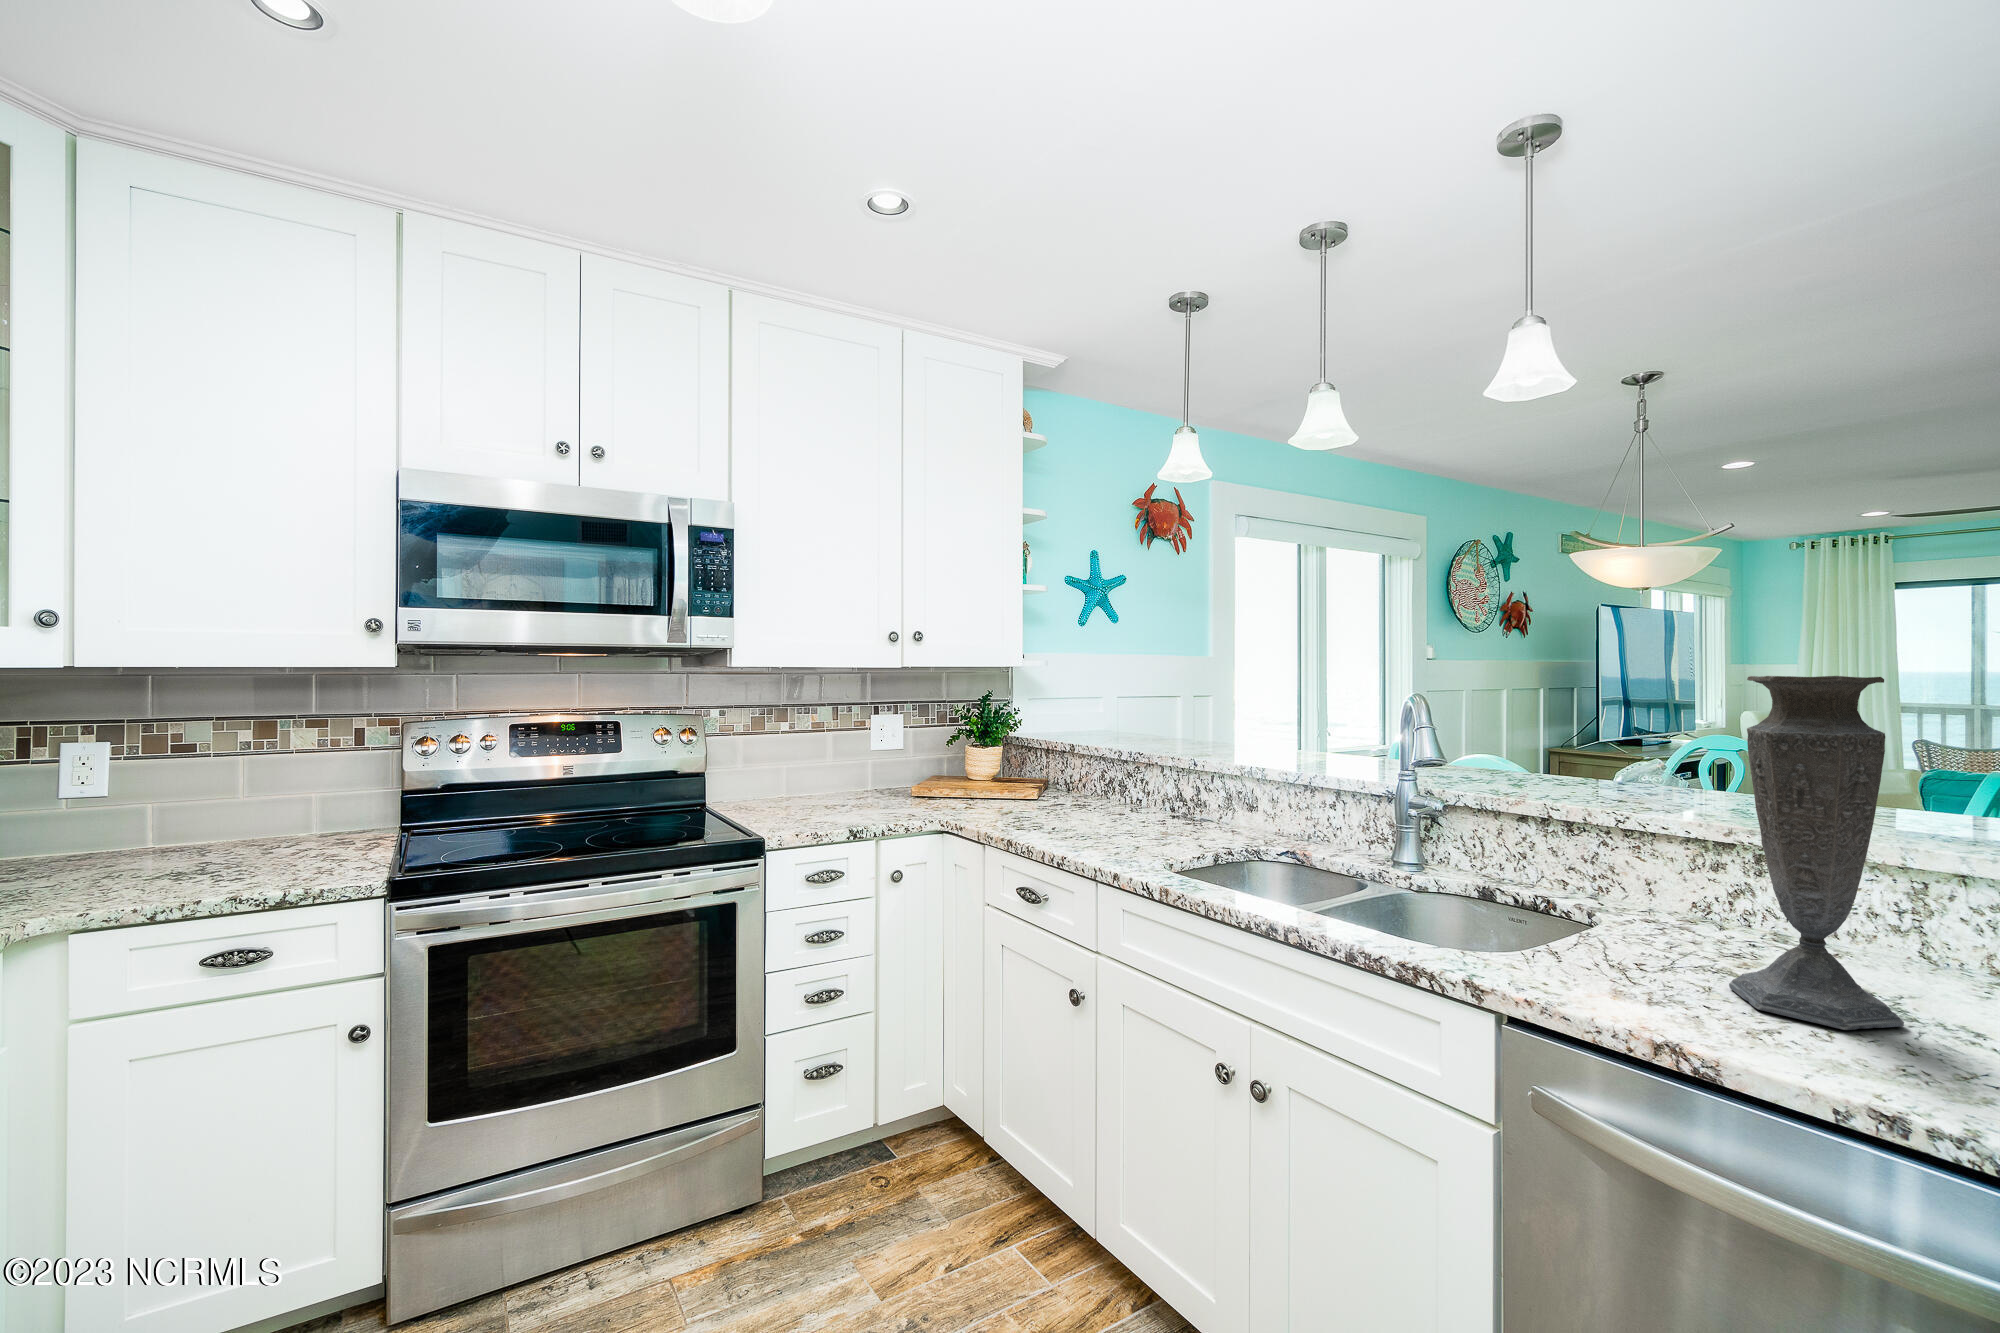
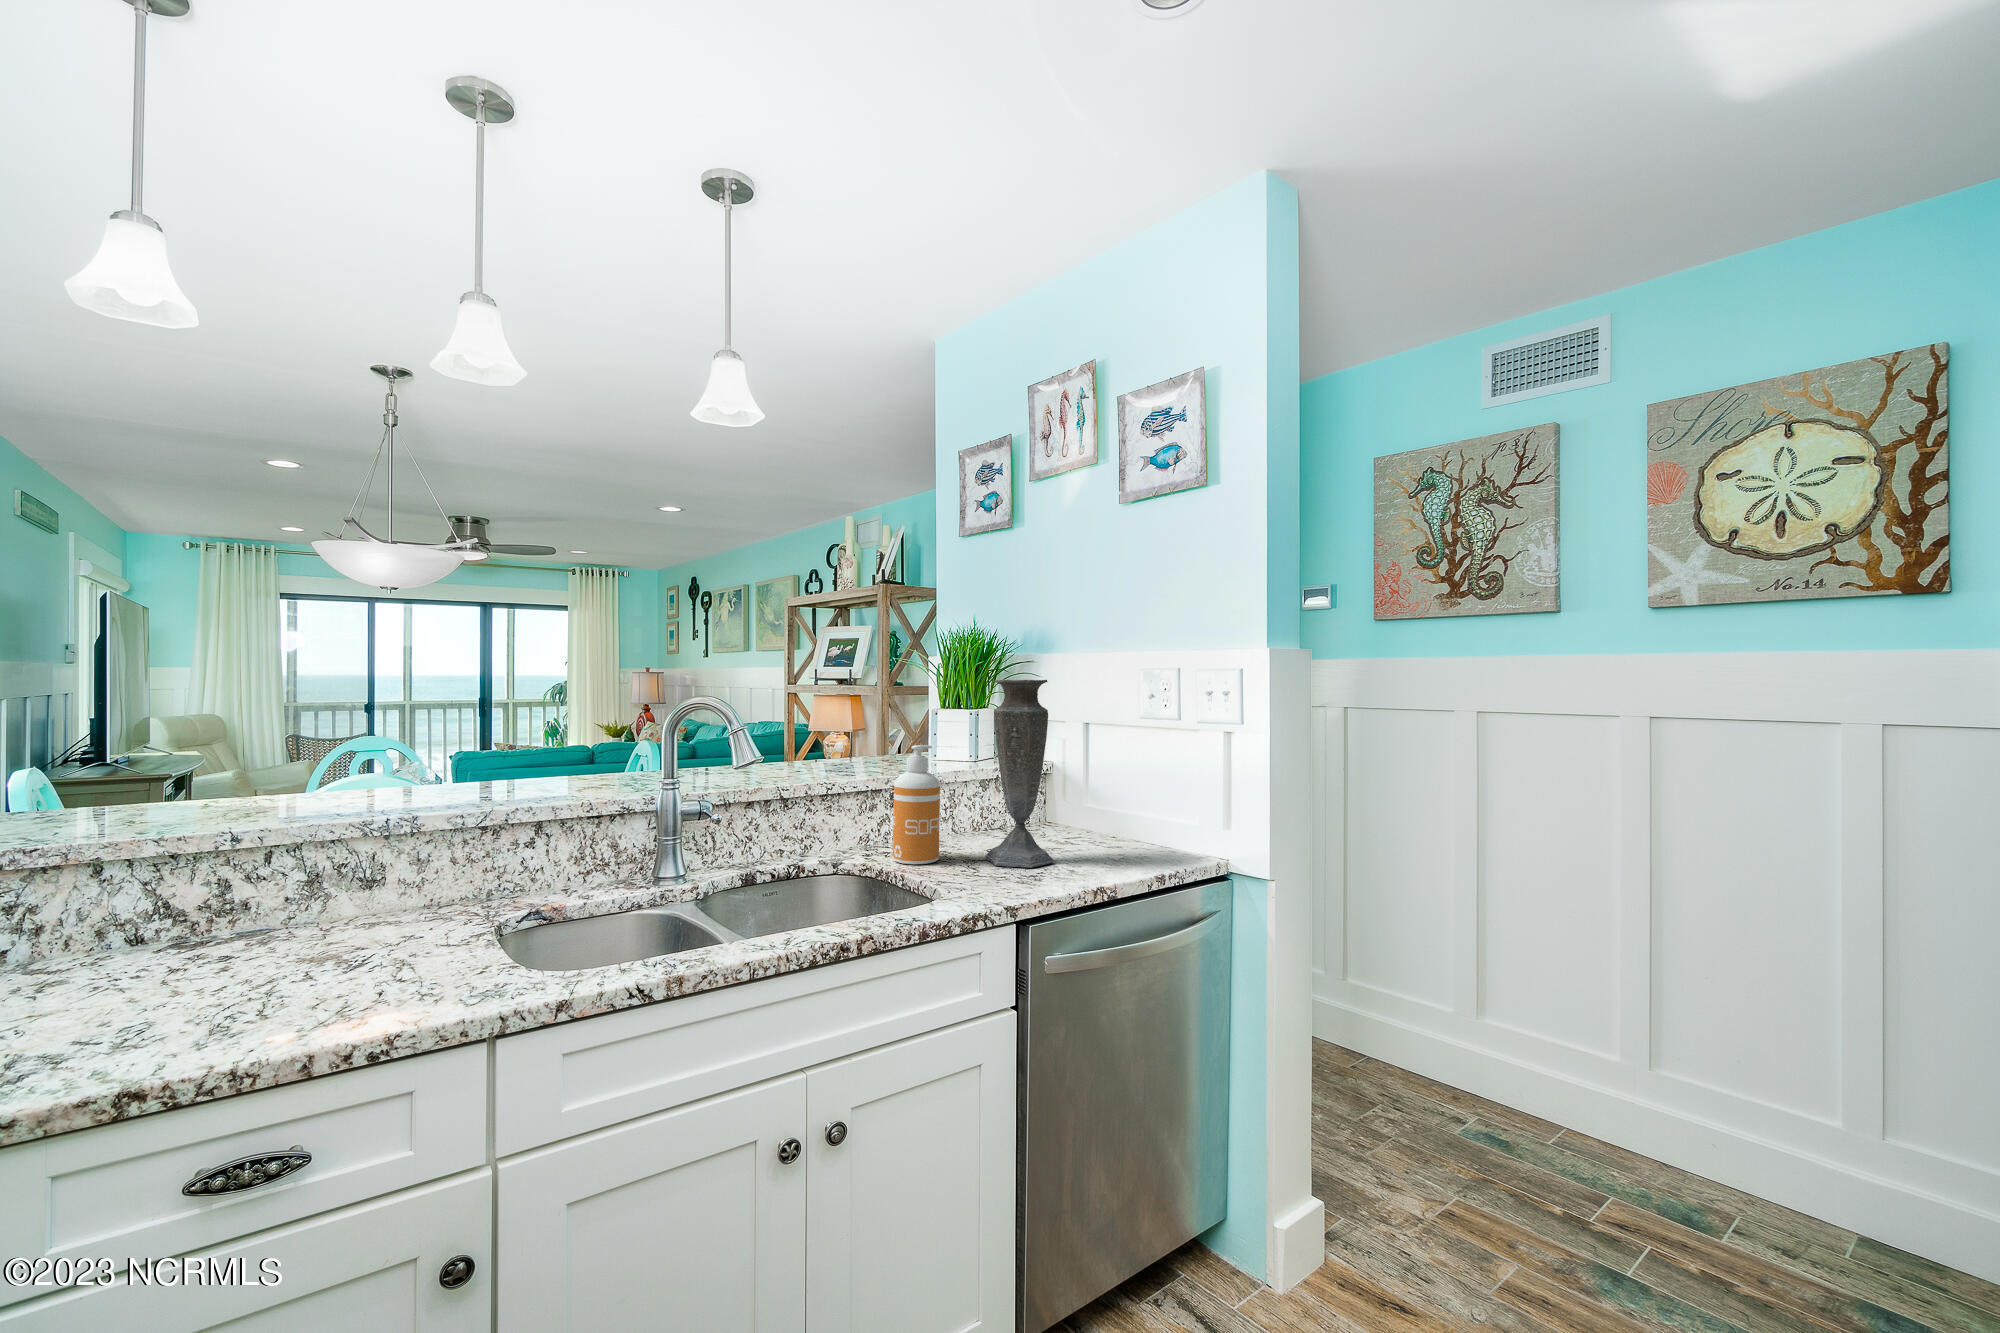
soap dispenser: none [1638,774,1725,956] -> present [893,745,940,864]

